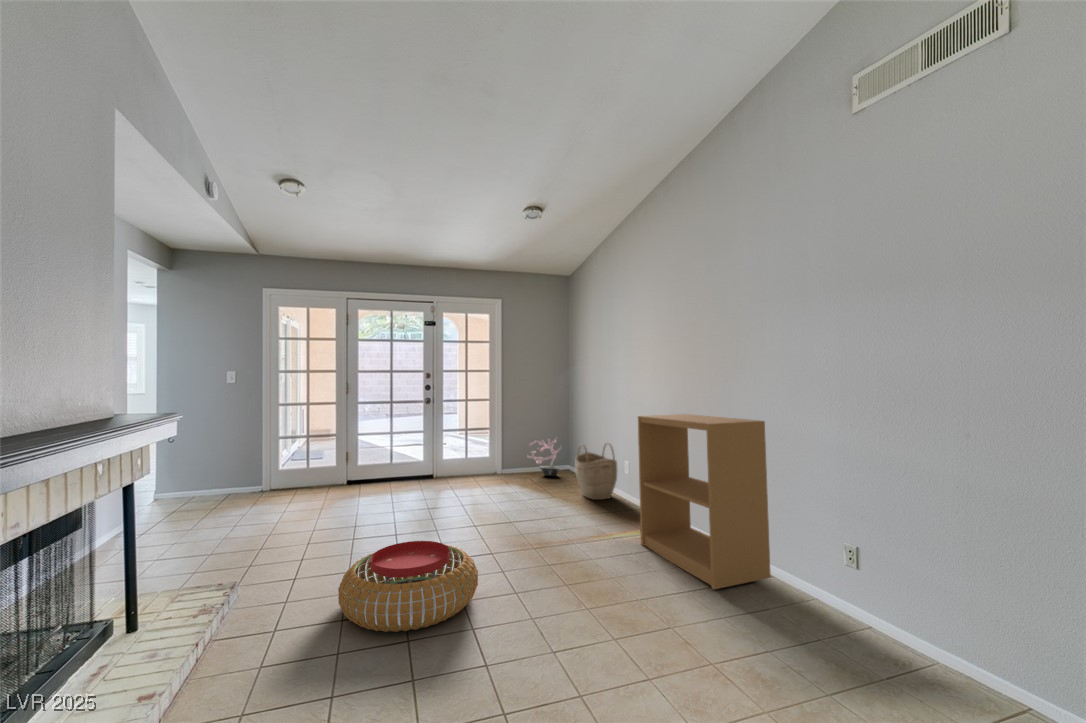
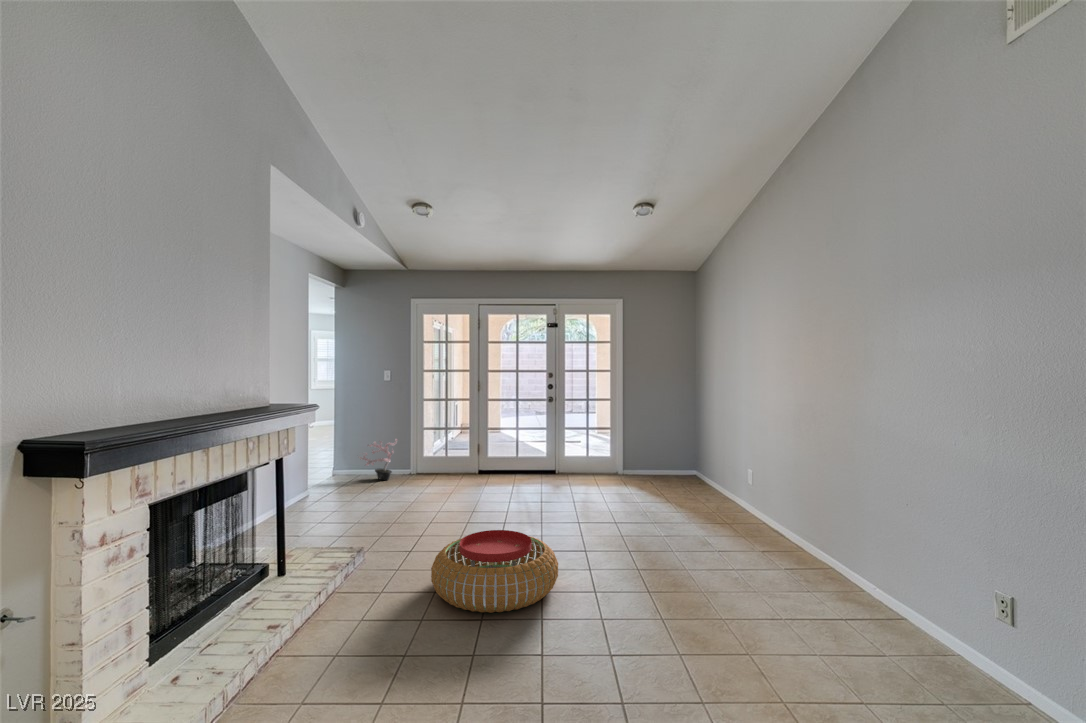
bookshelf: present [638,414,771,589] -> none [748,421,913,630]
potted plant: present [528,439,559,476] -> present [359,439,397,480]
woven basket: present [575,443,617,500] -> none [694,450,741,512]

